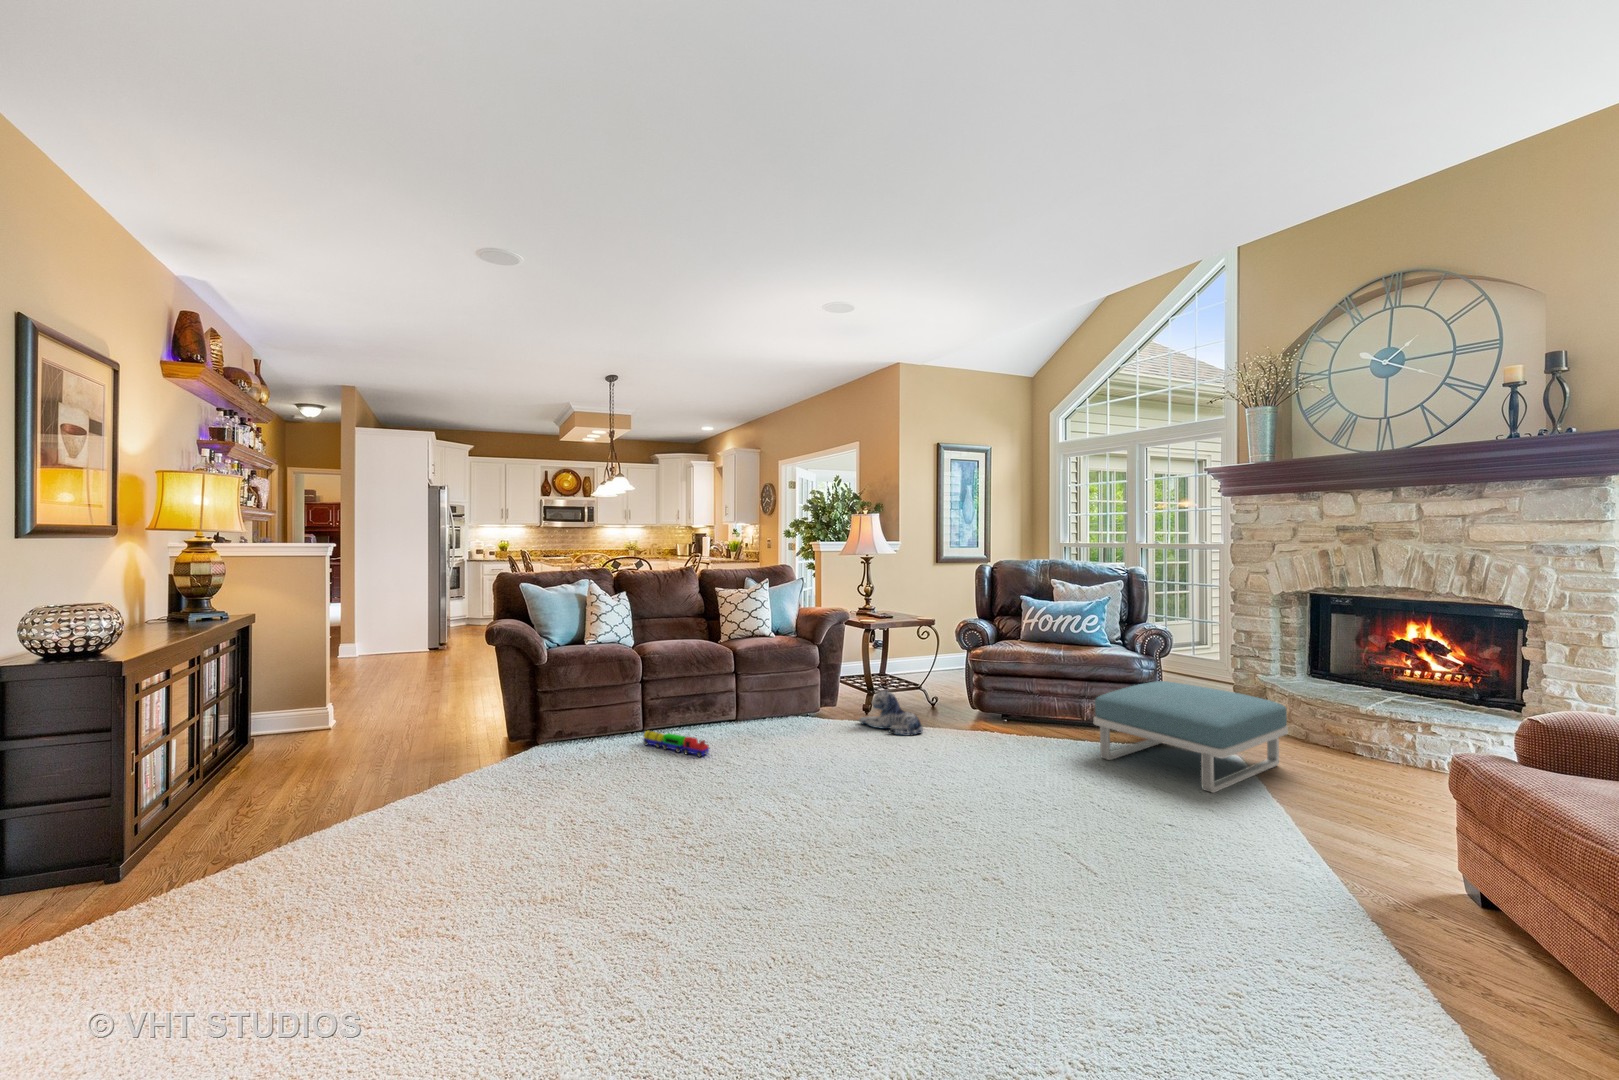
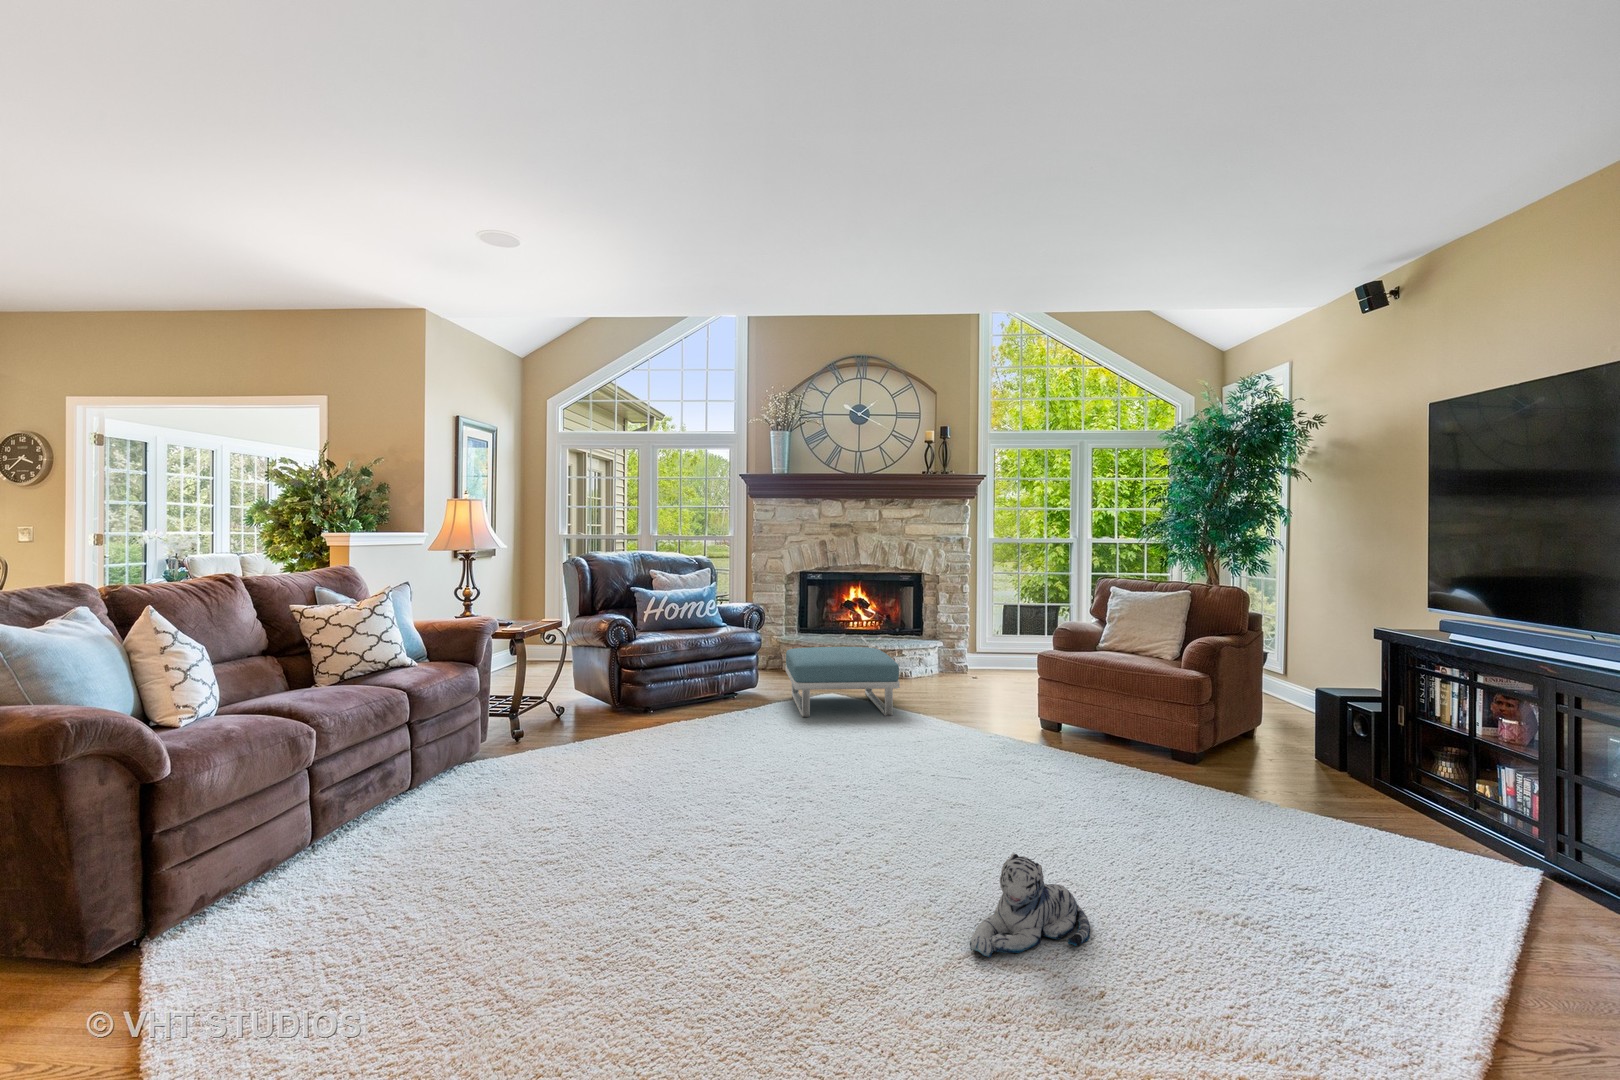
plush toy: present [859,690,923,736] -> present [970,853,1090,957]
toy train: present [643,731,709,757] -> none [399,808,538,859]

